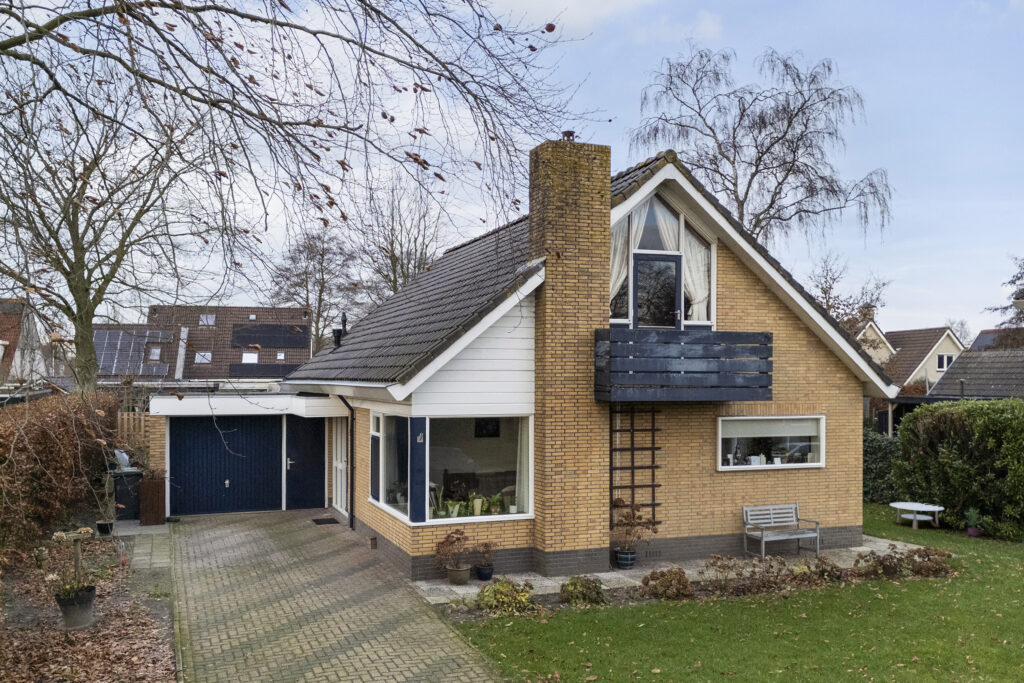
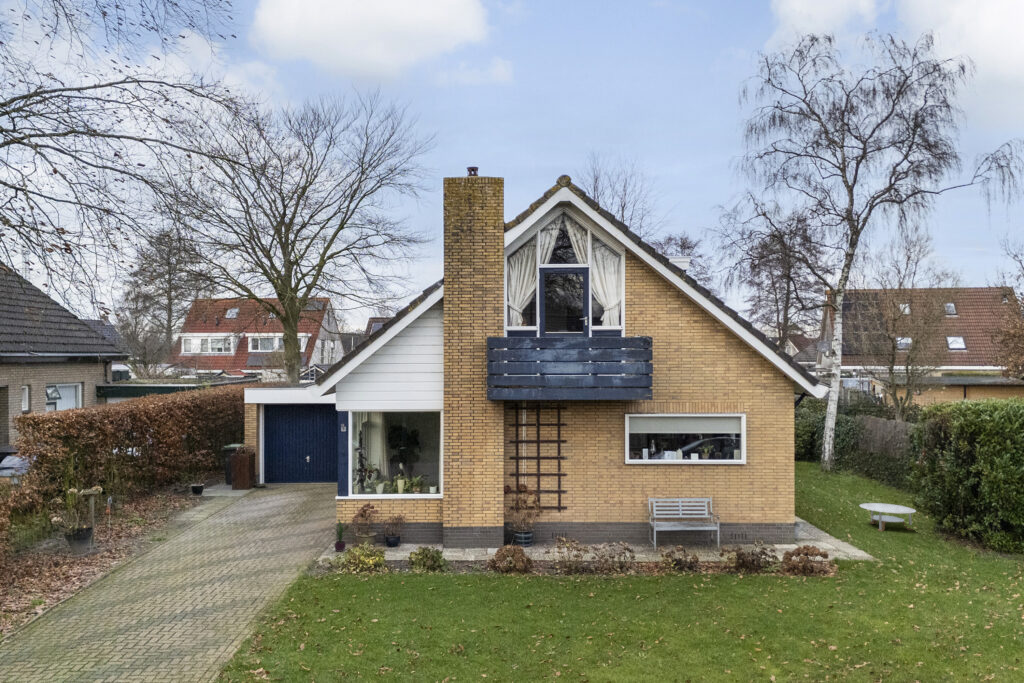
decorative plant: present [968,510,979,536] -> present [335,519,346,551]

